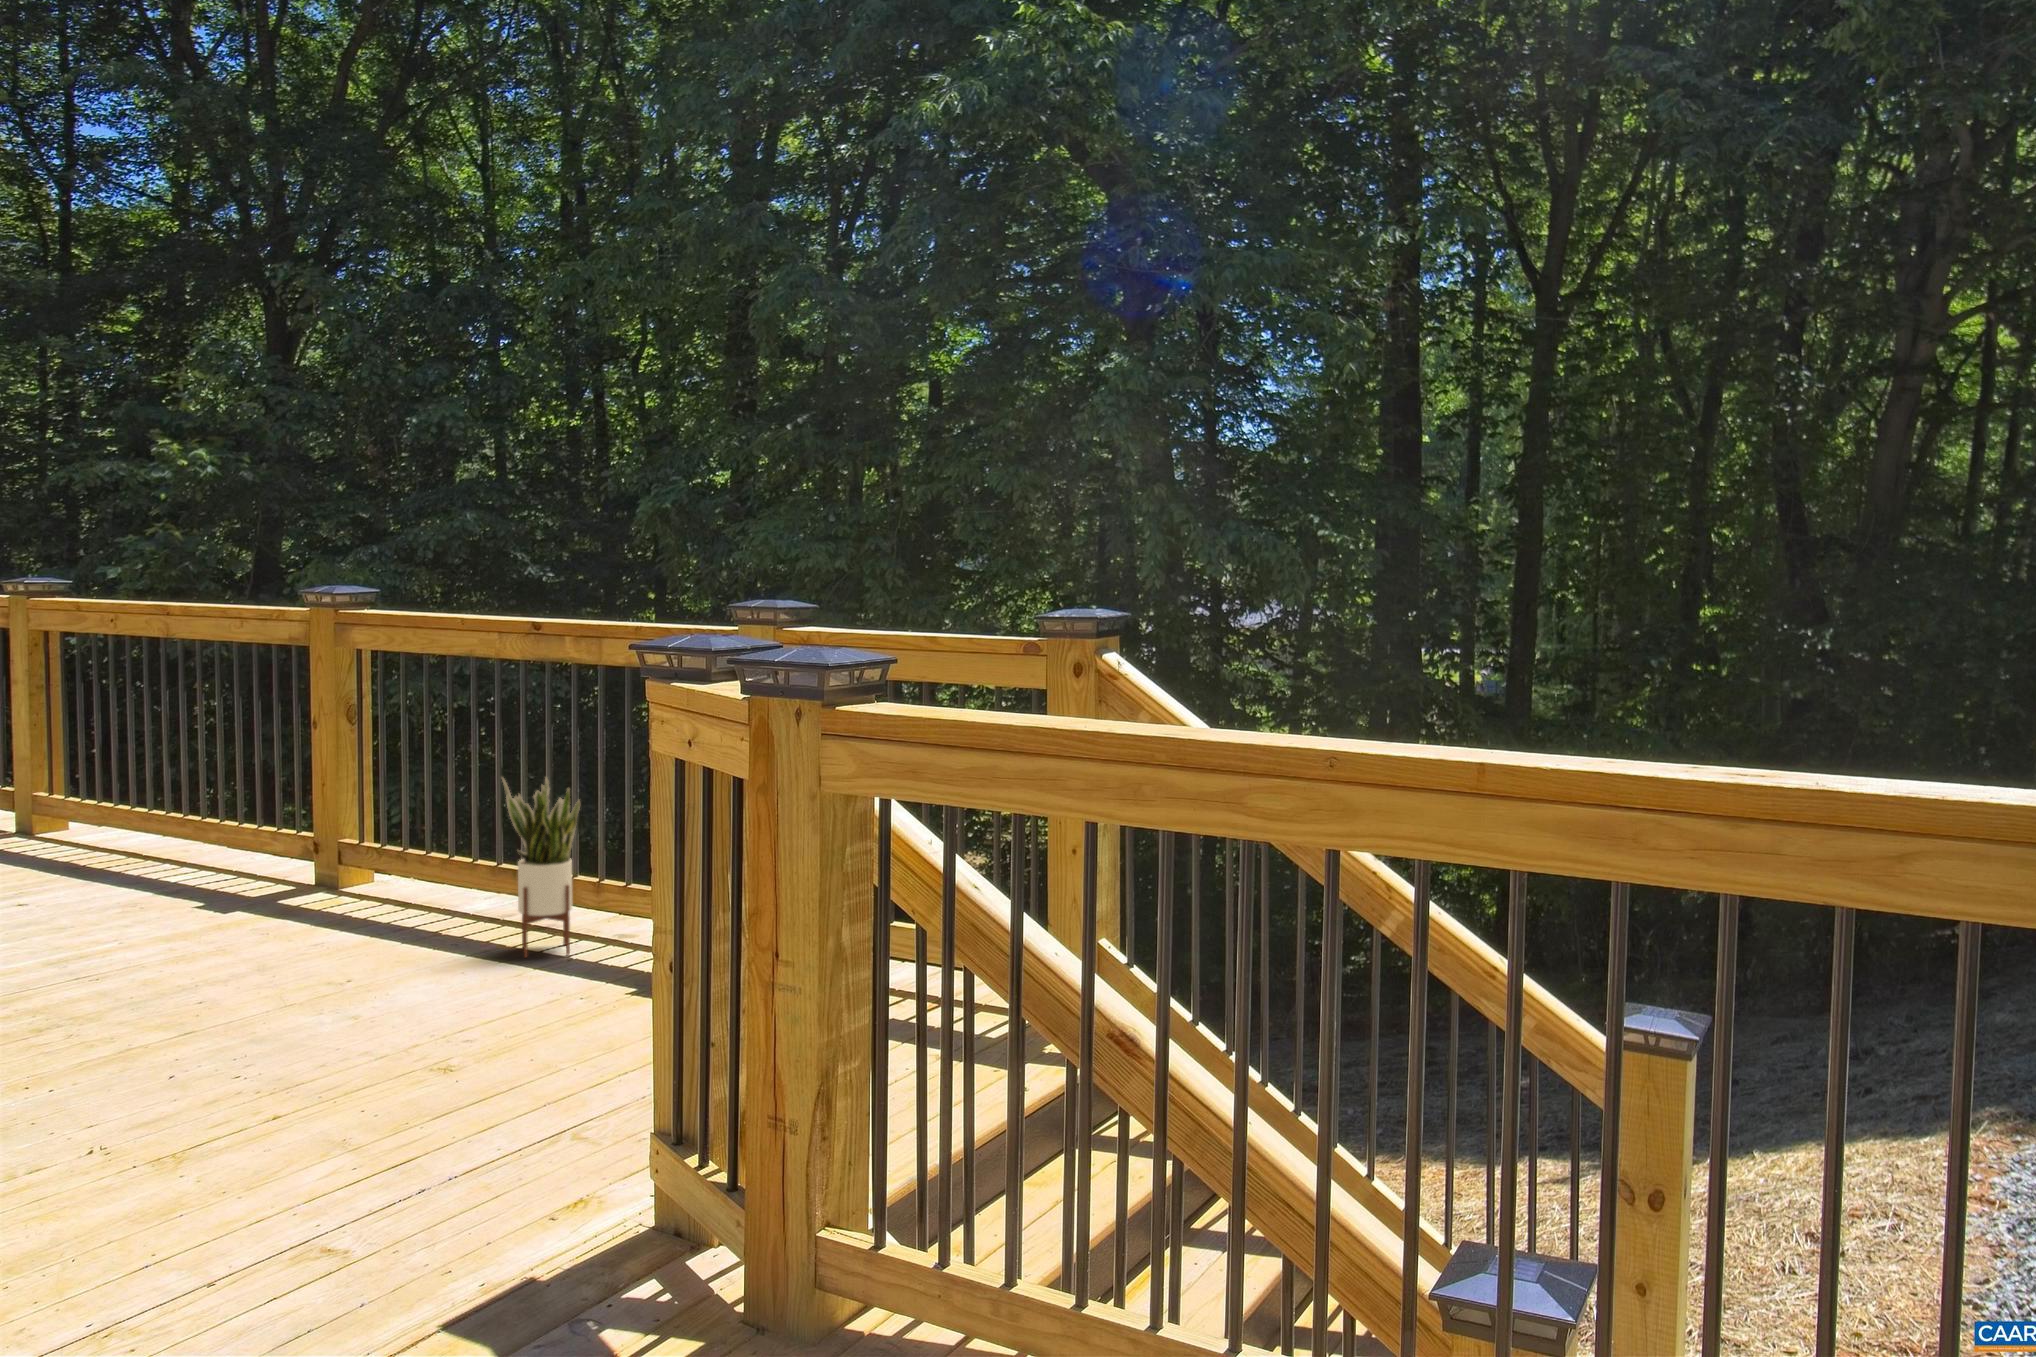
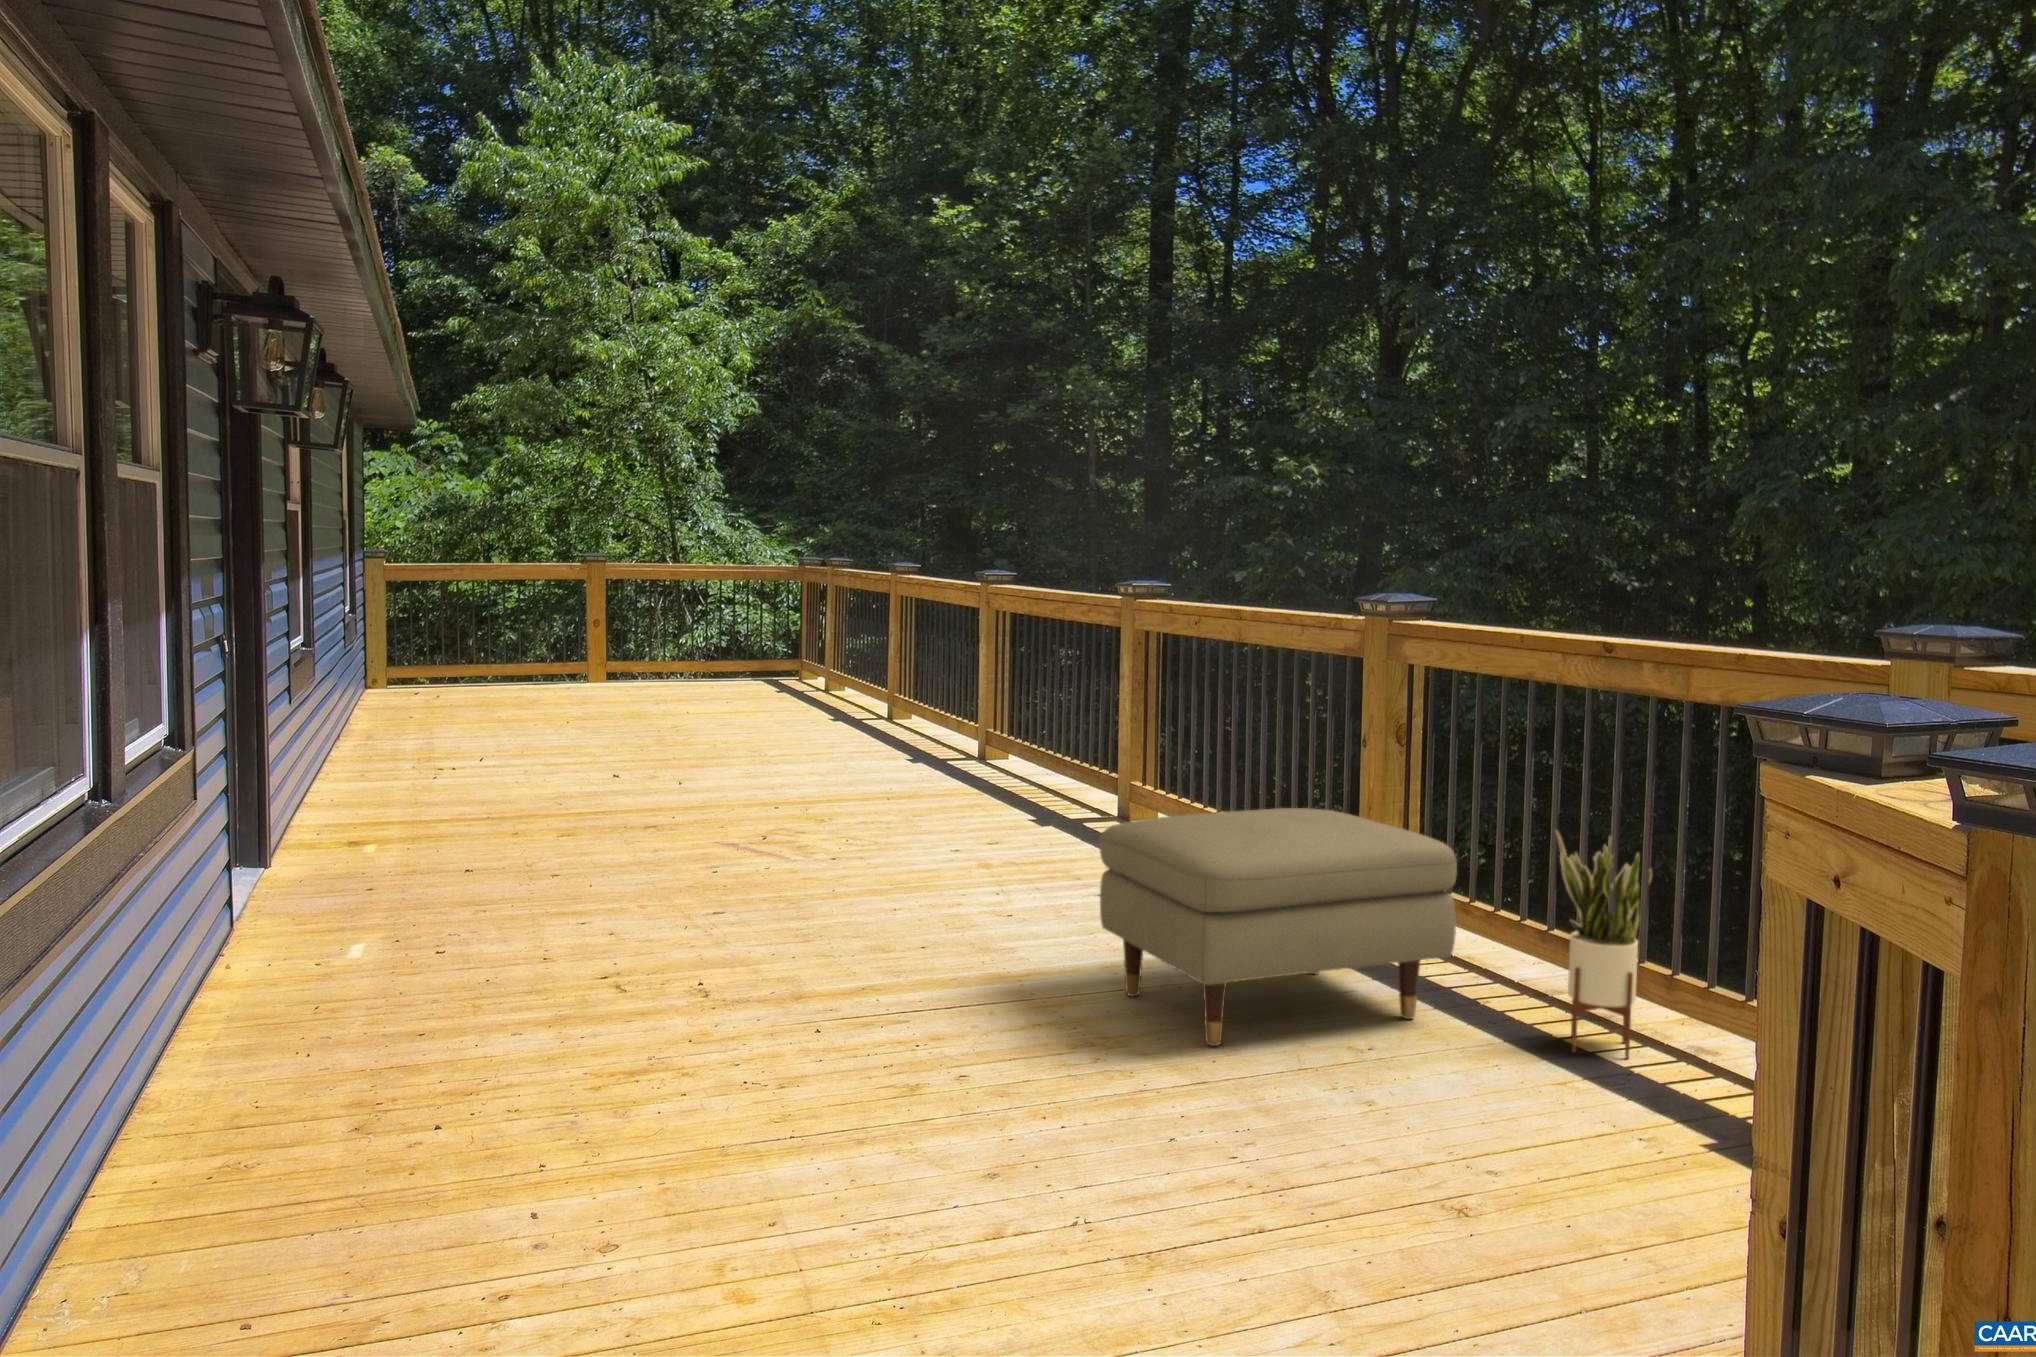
ottoman: none [49,783,420,1005] -> present [1099,808,1457,1046]

